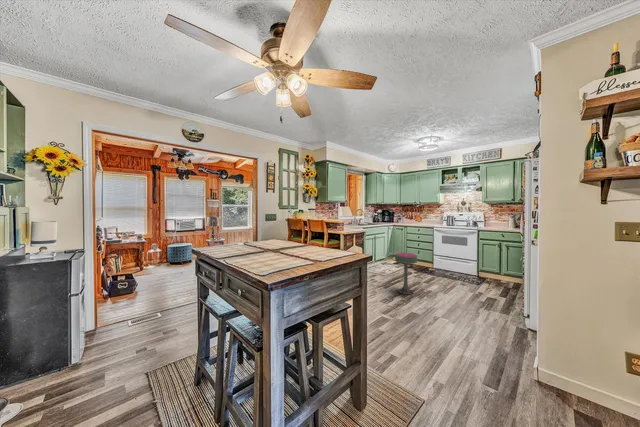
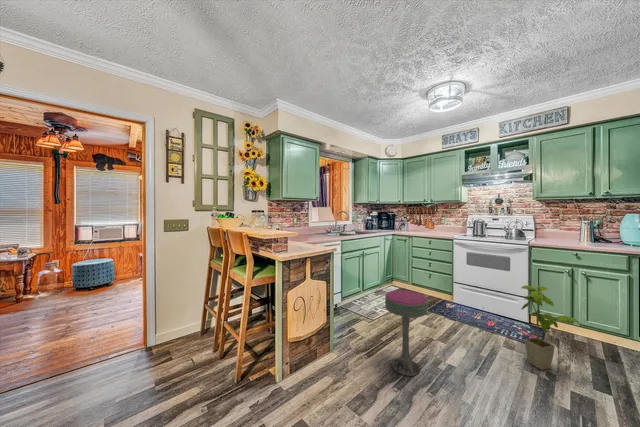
house plant: none [466,249,493,292] -> present [521,286,582,370]

